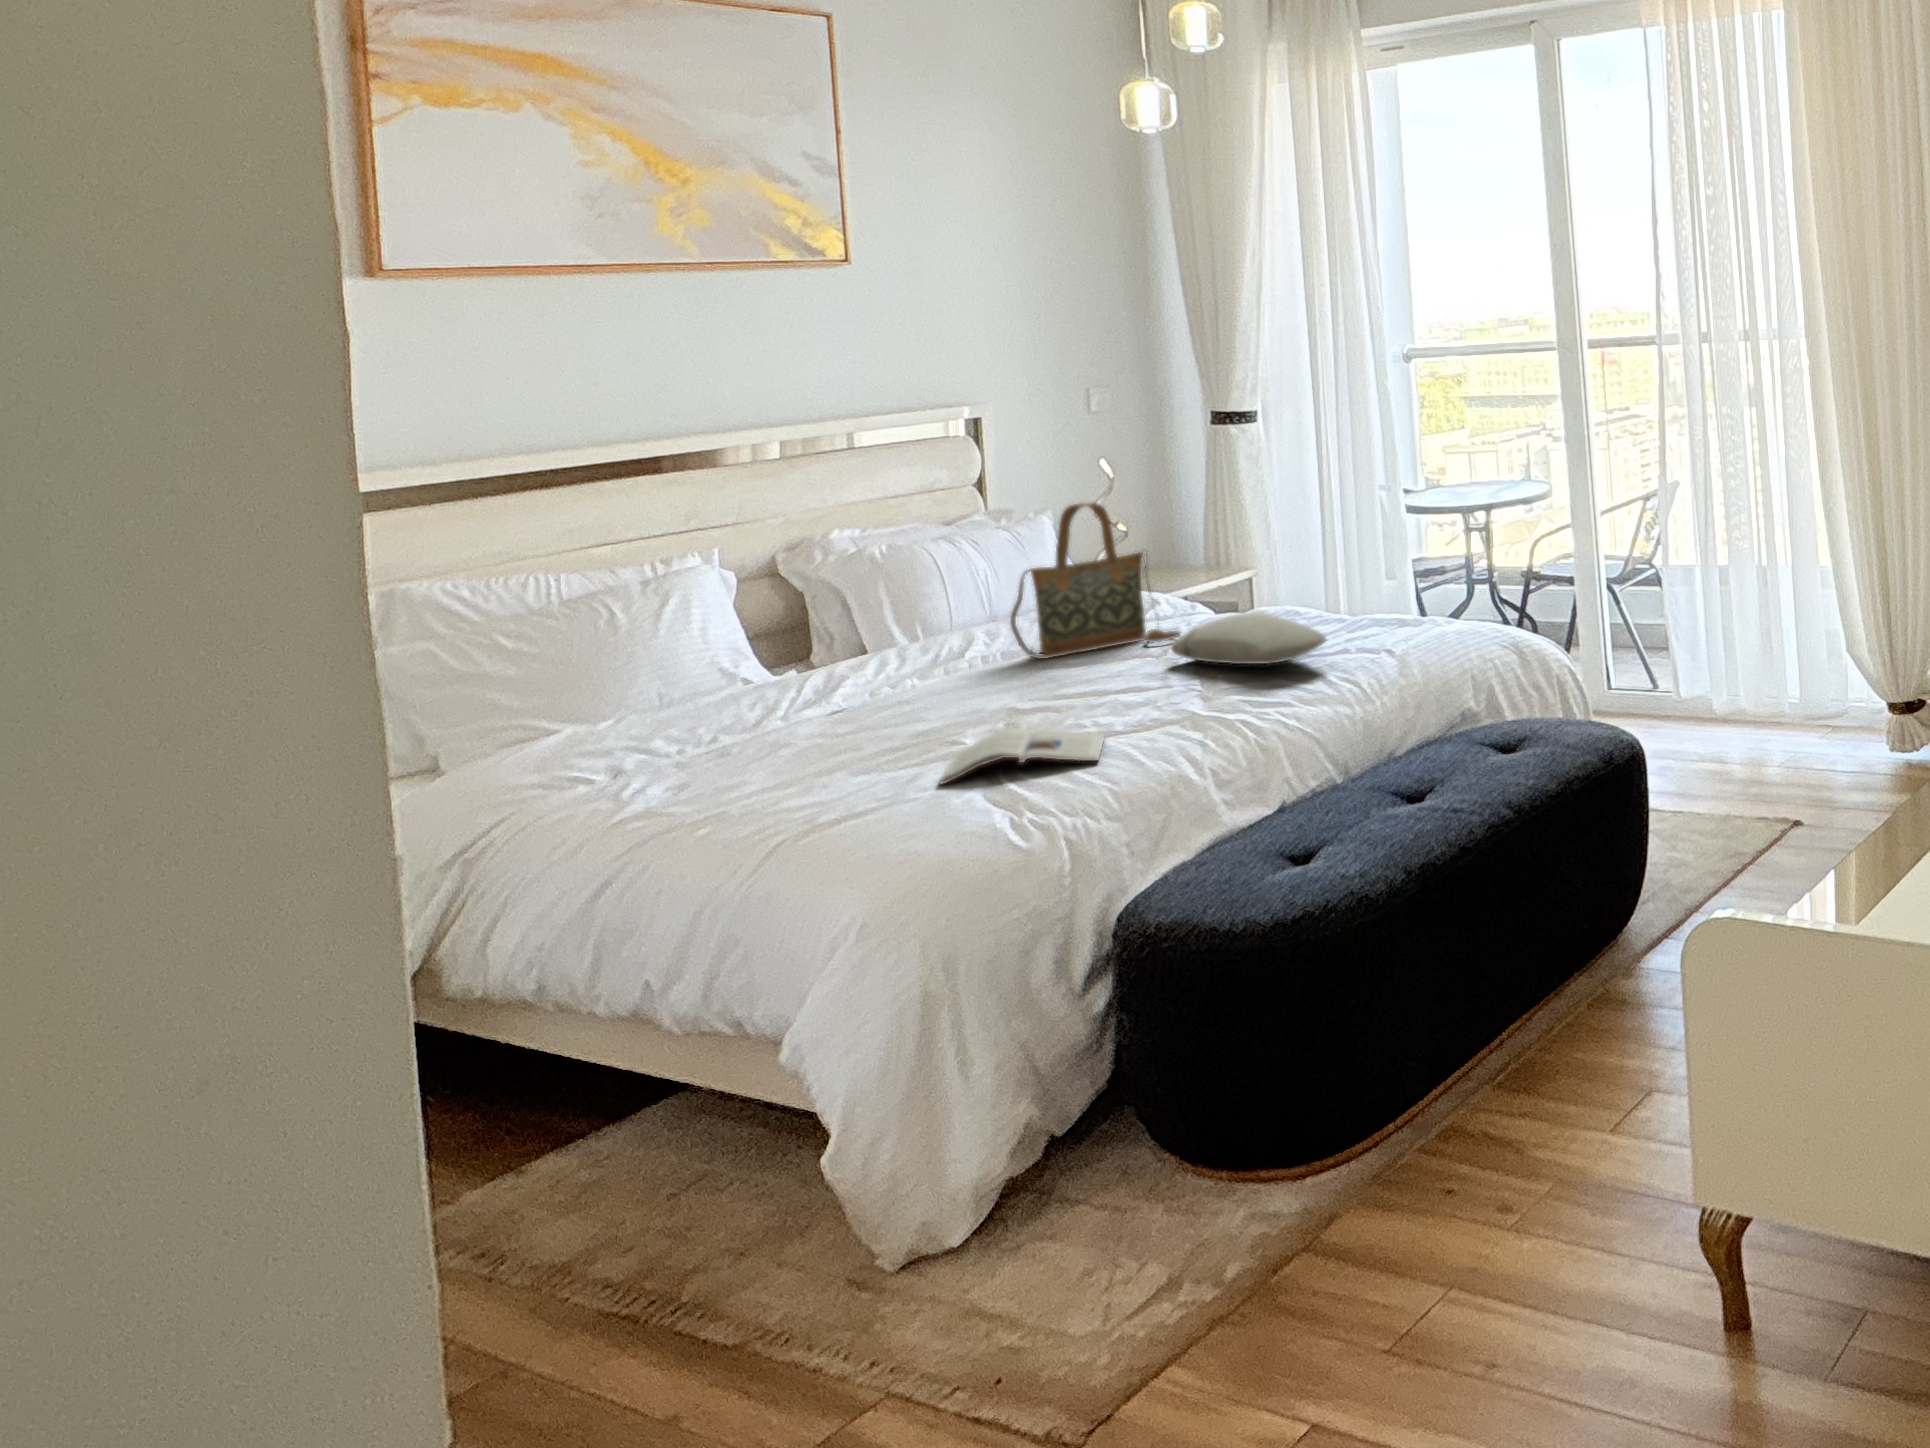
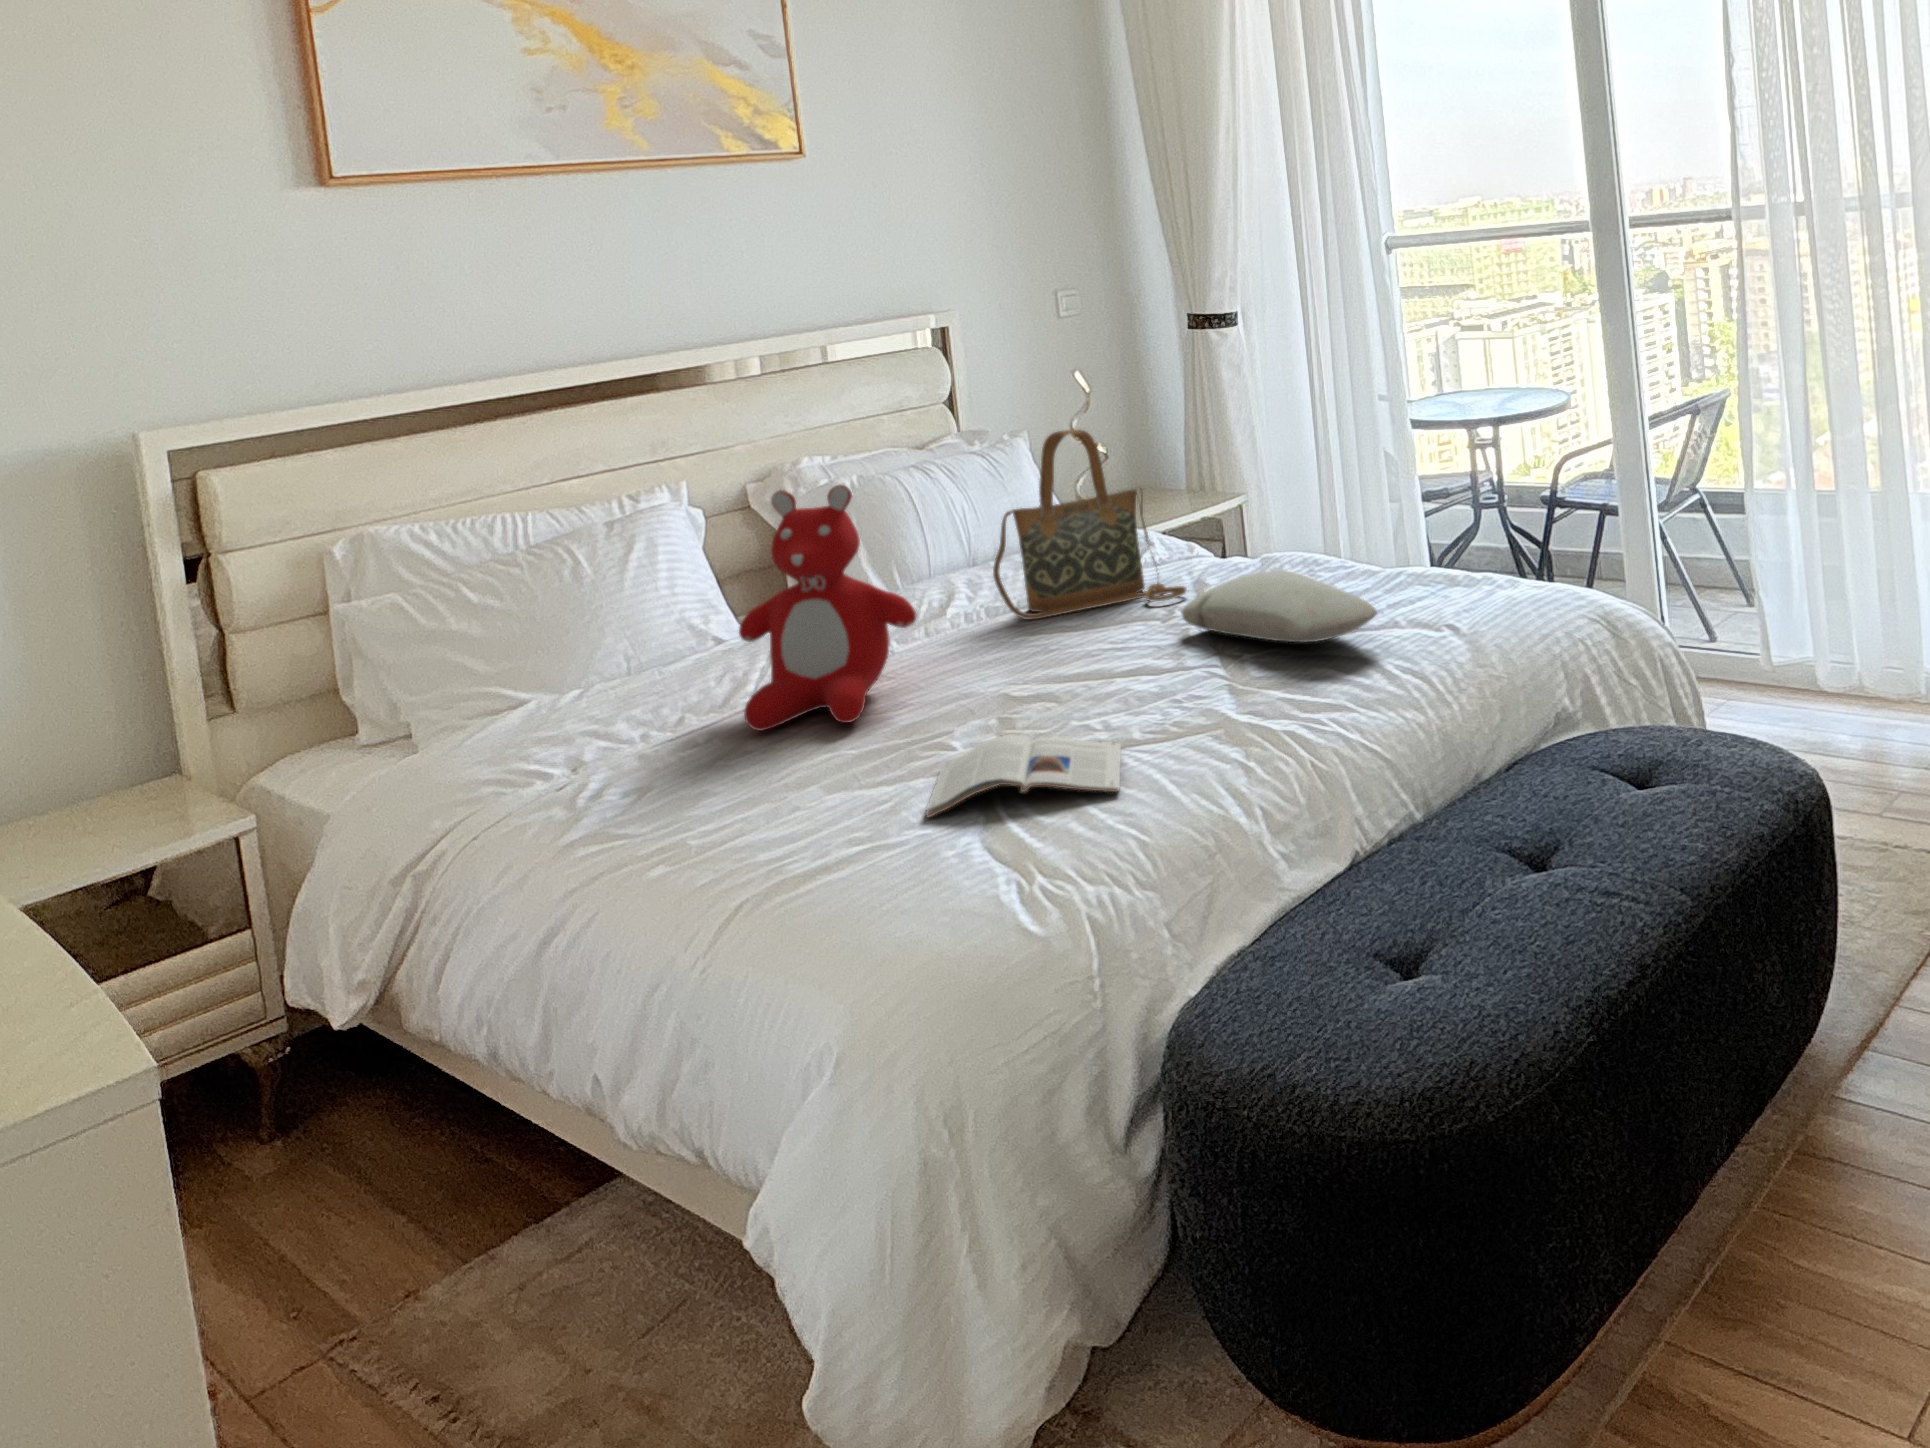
teddy bear: none [776,542,939,741] -> present [739,485,916,731]

